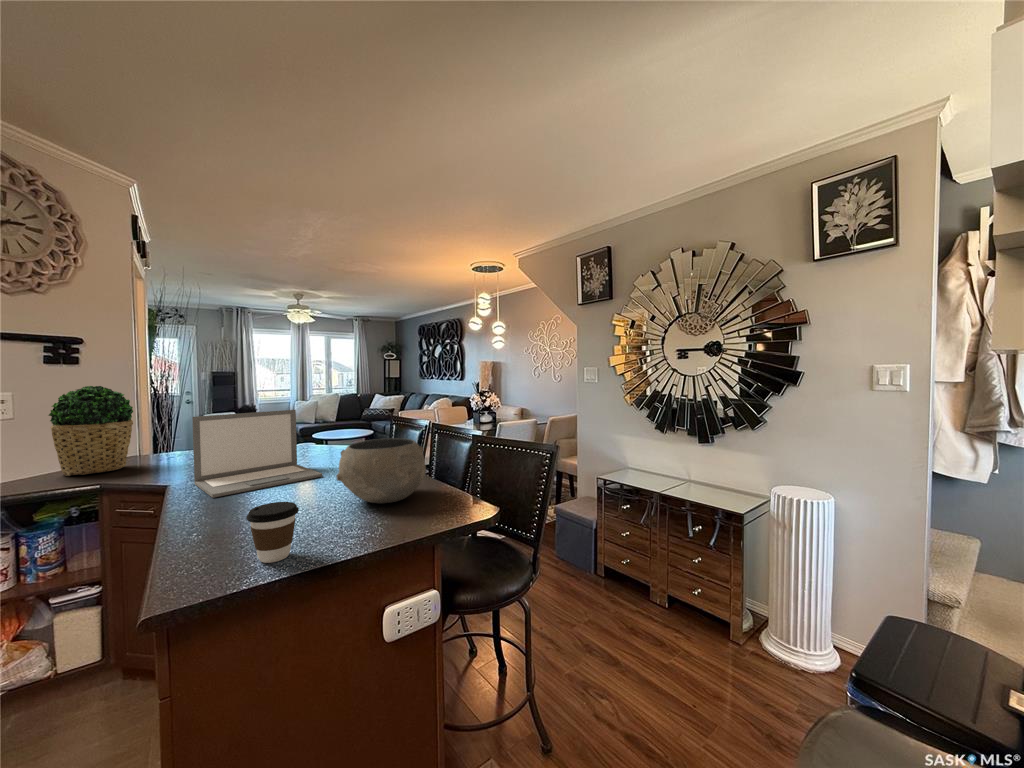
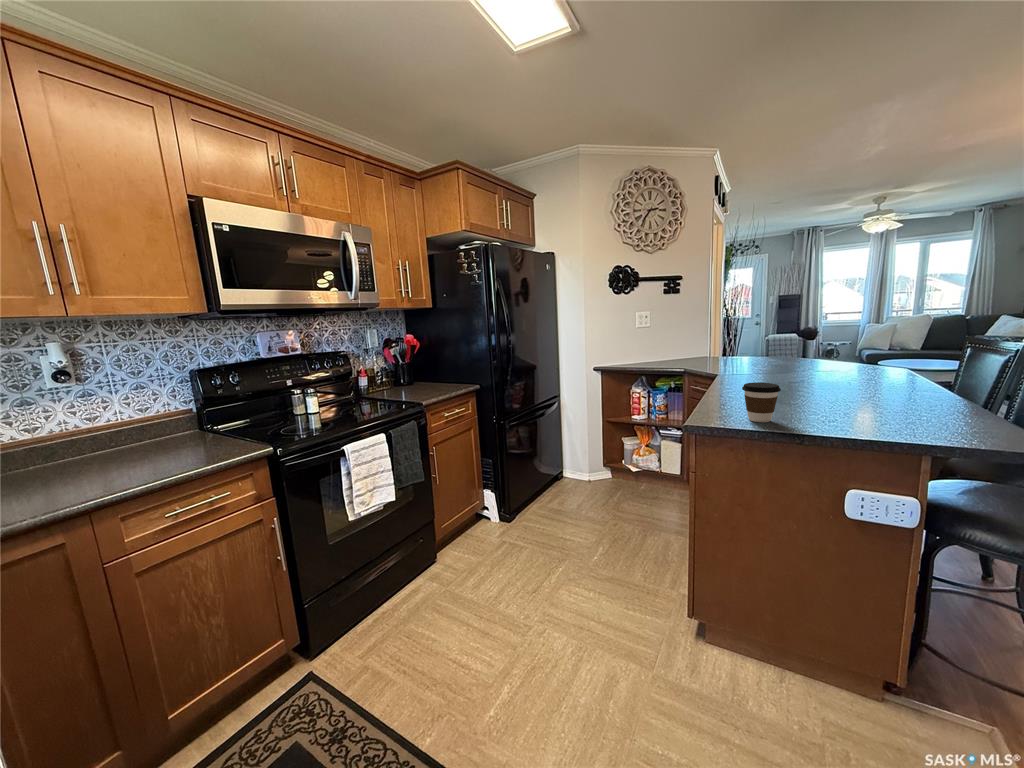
potted plant: present [49,386,133,476] -> none [664,306,705,362]
laptop: present [192,410,323,498] -> none [733,322,839,385]
ceramic bowl: present [336,438,426,503] -> none [835,350,959,414]

